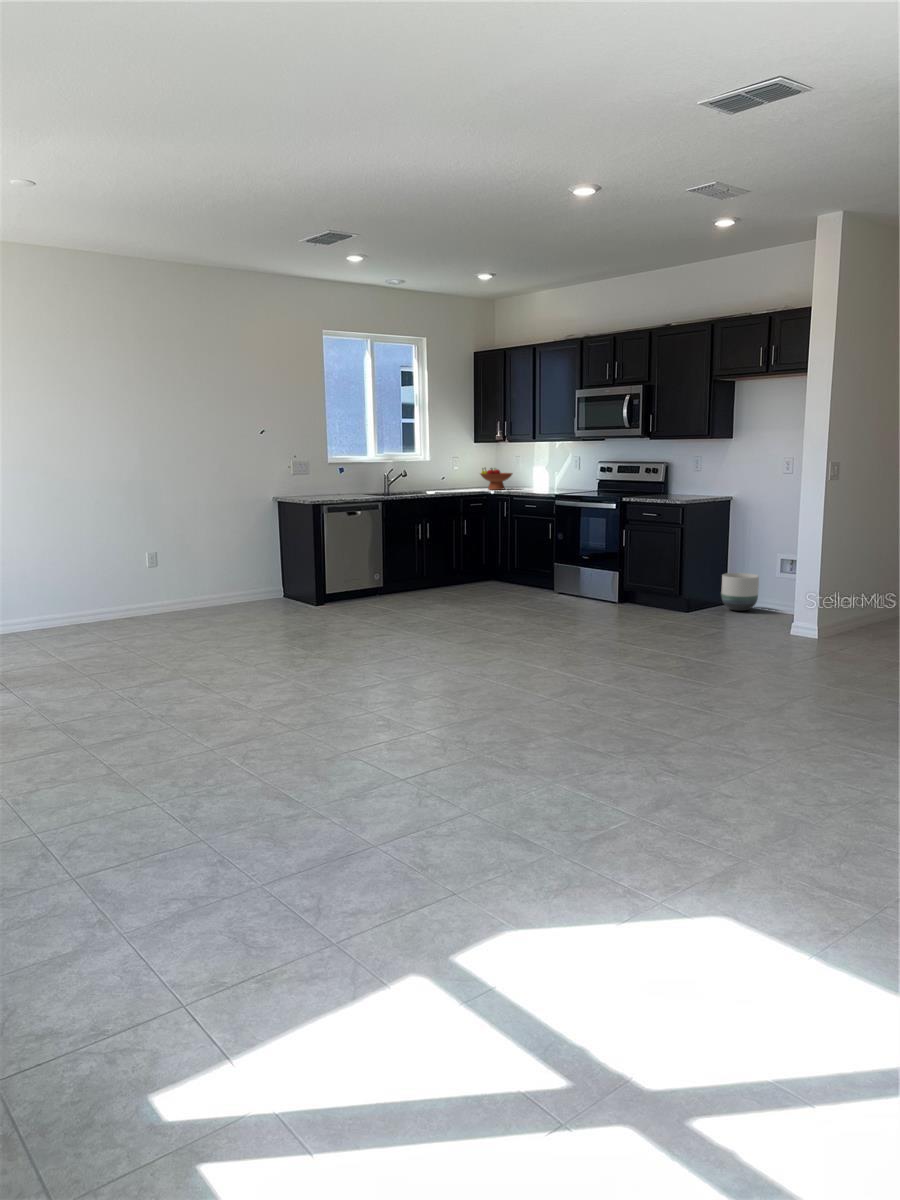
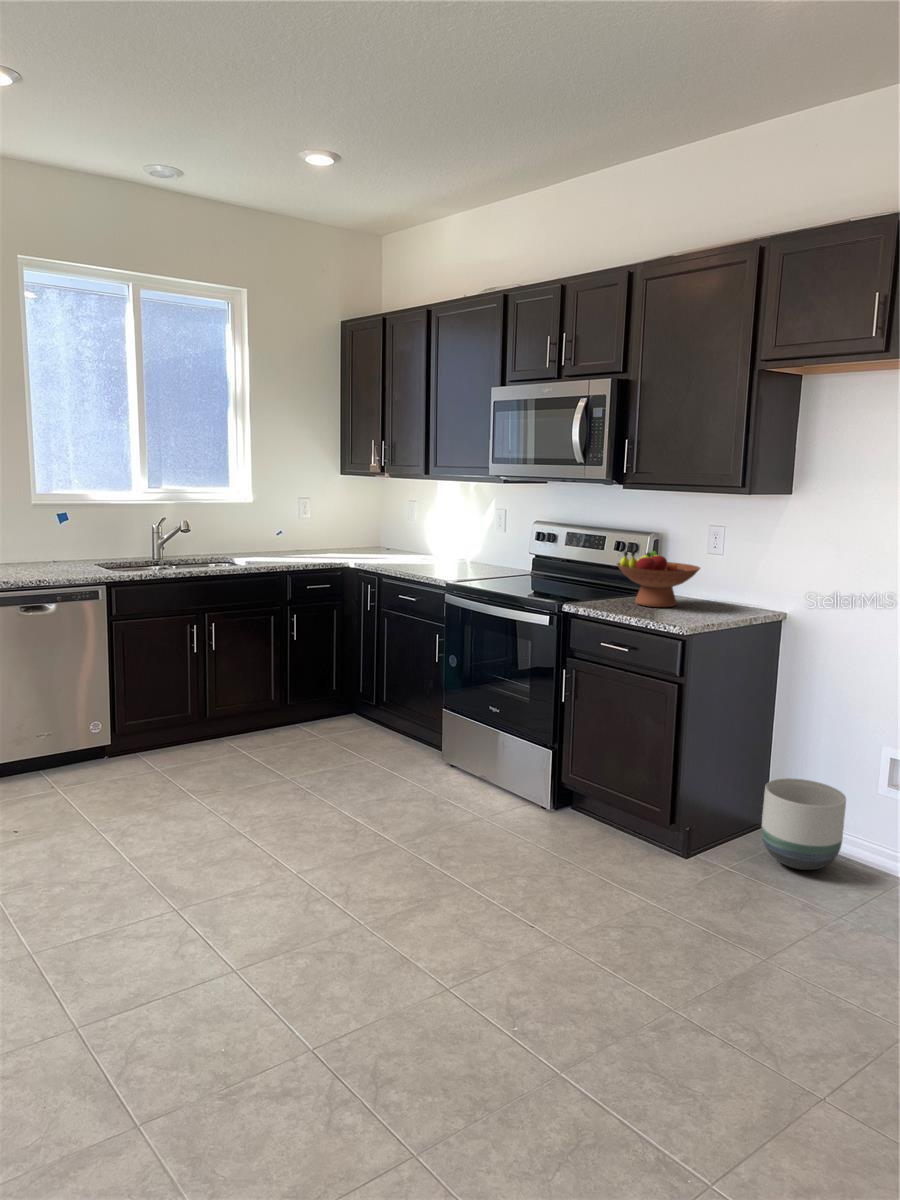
fruit bowl: present [480,468,512,490] -> present [617,551,700,607]

